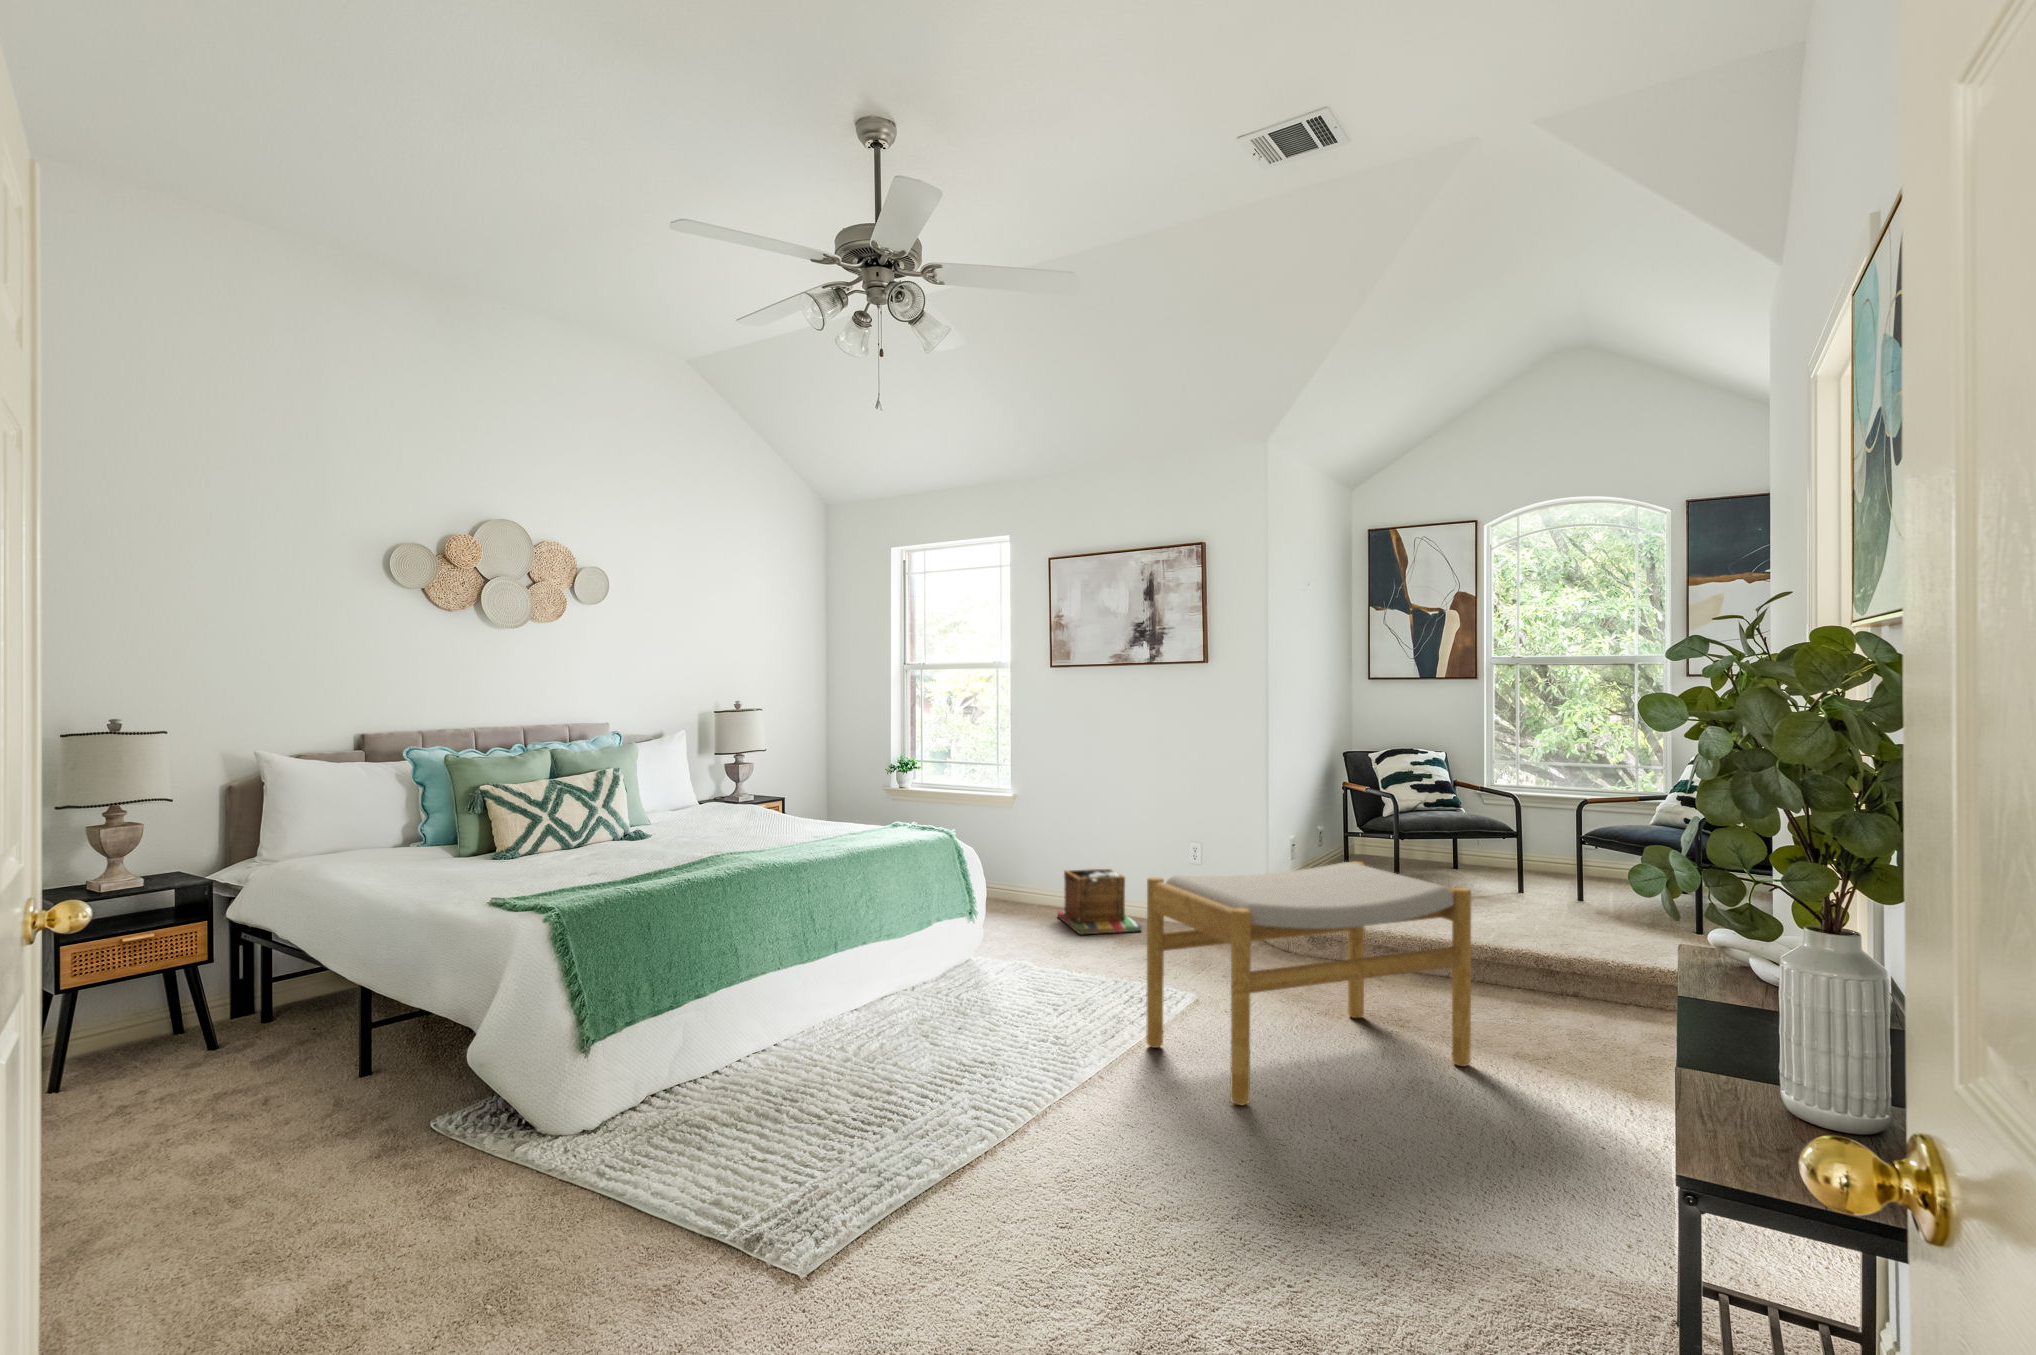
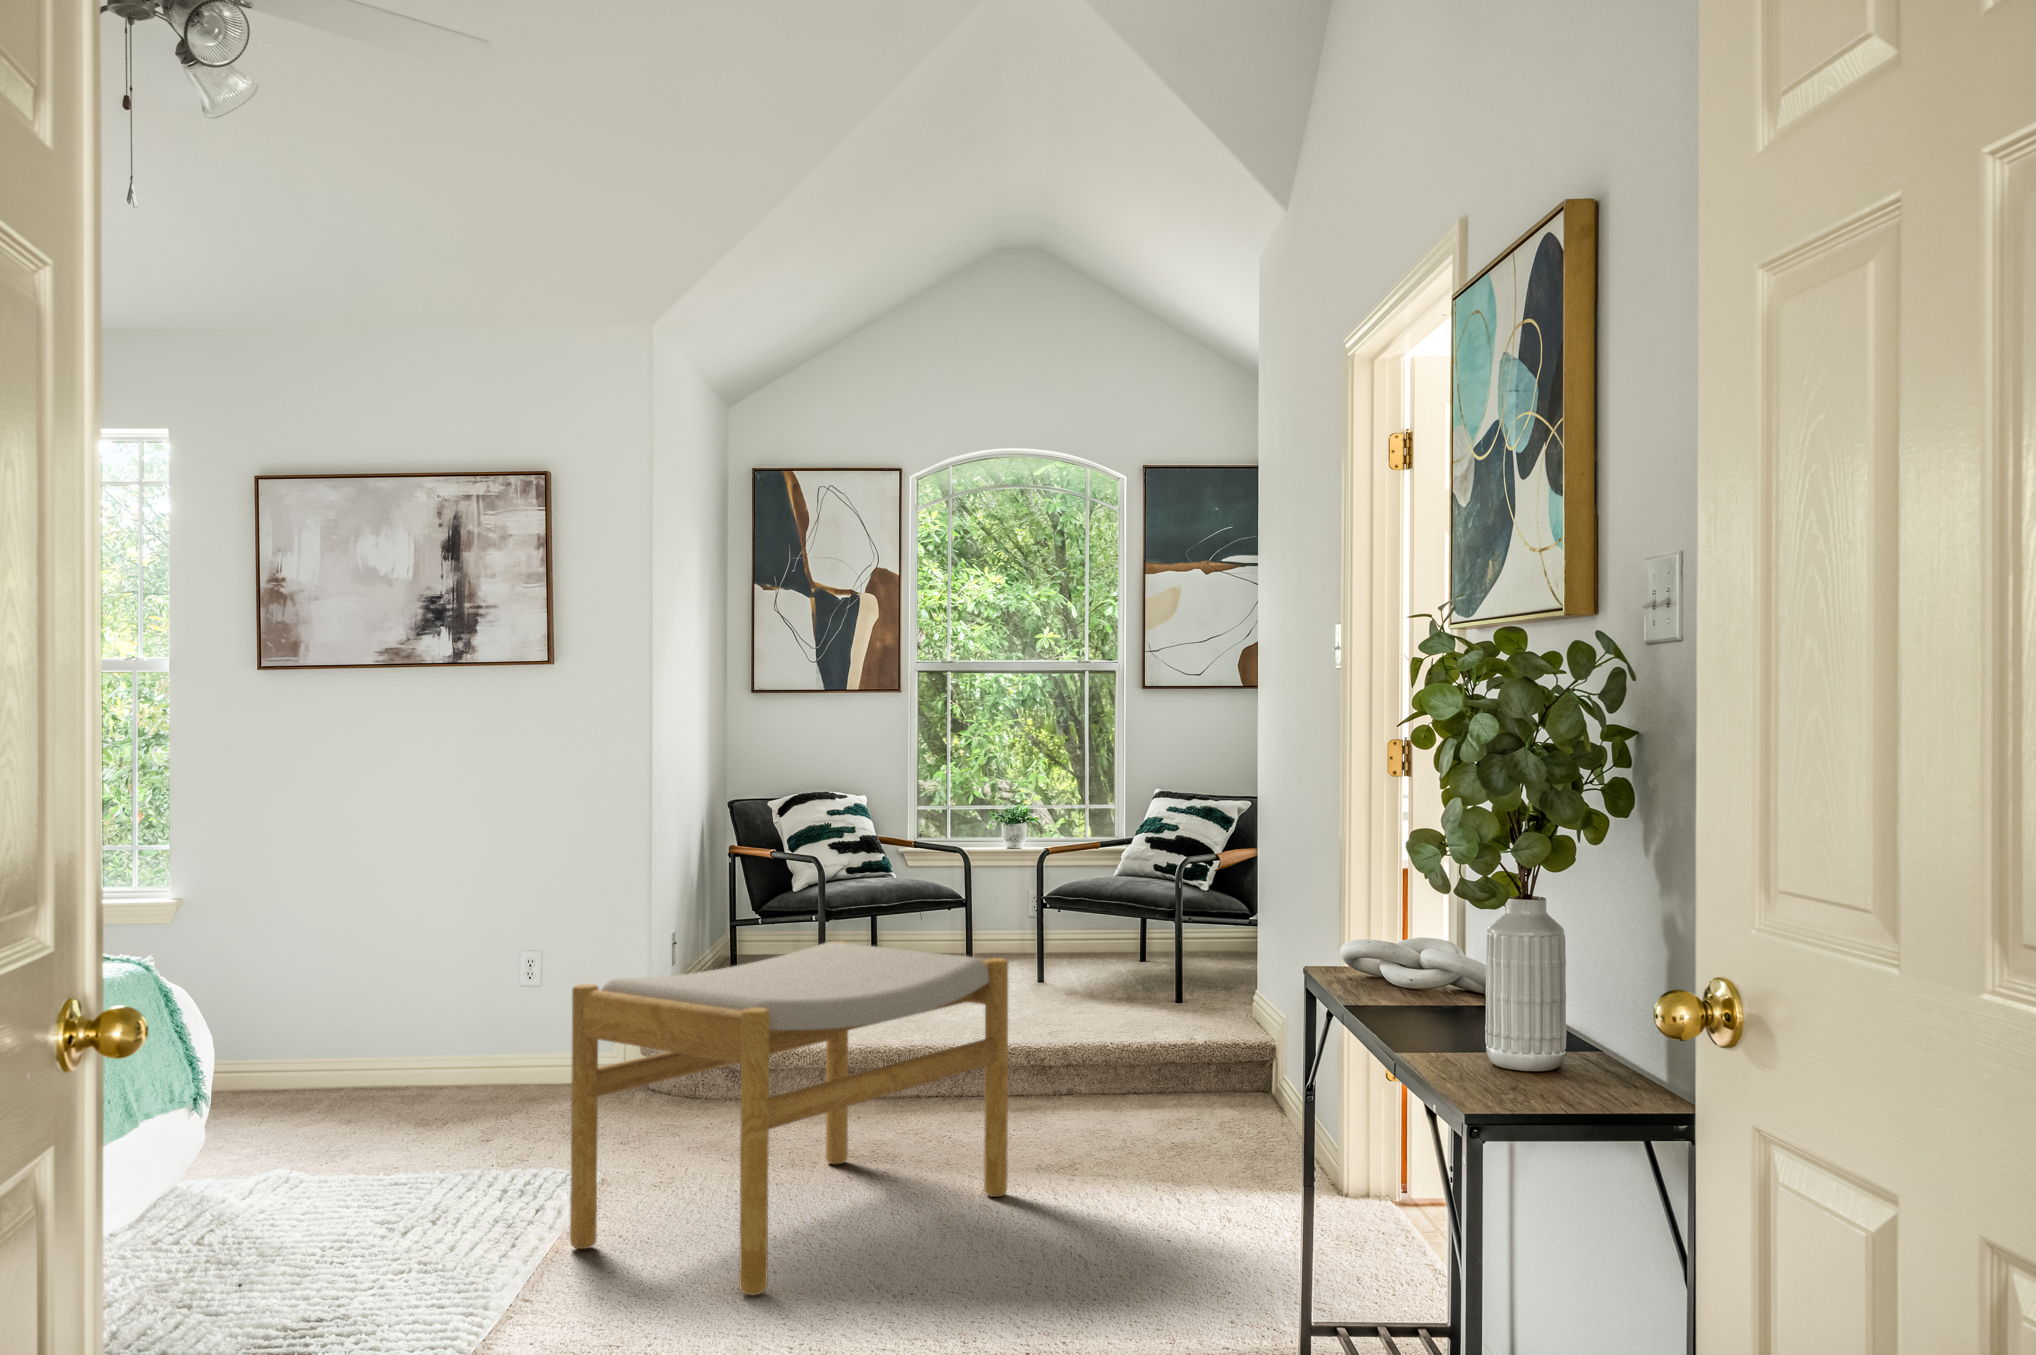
laundry basket: present [1058,869,1141,934] -> none [290,1004,451,1116]

